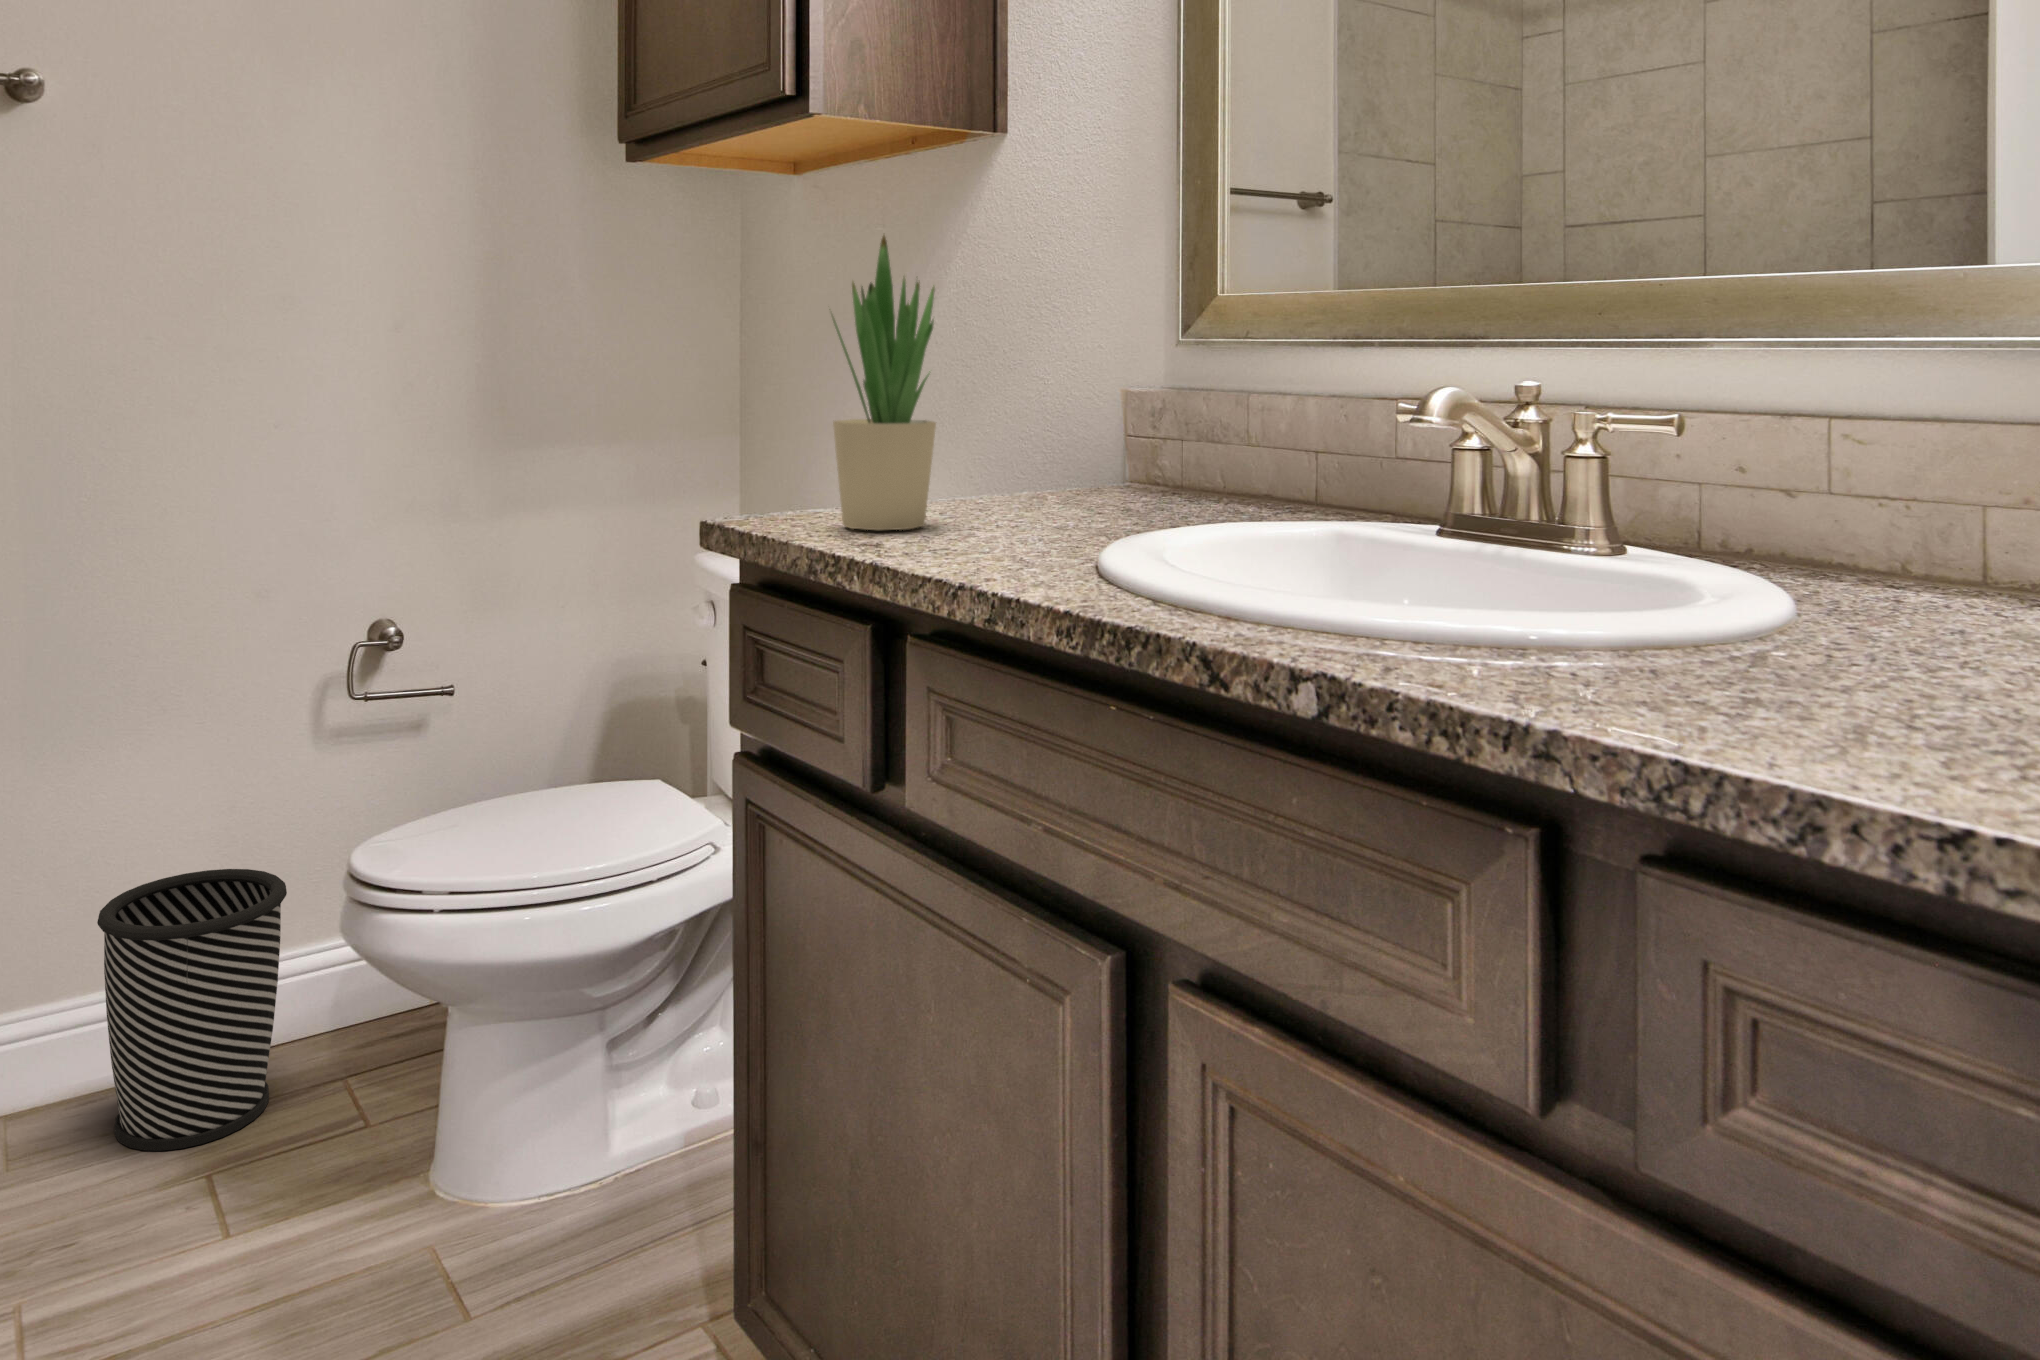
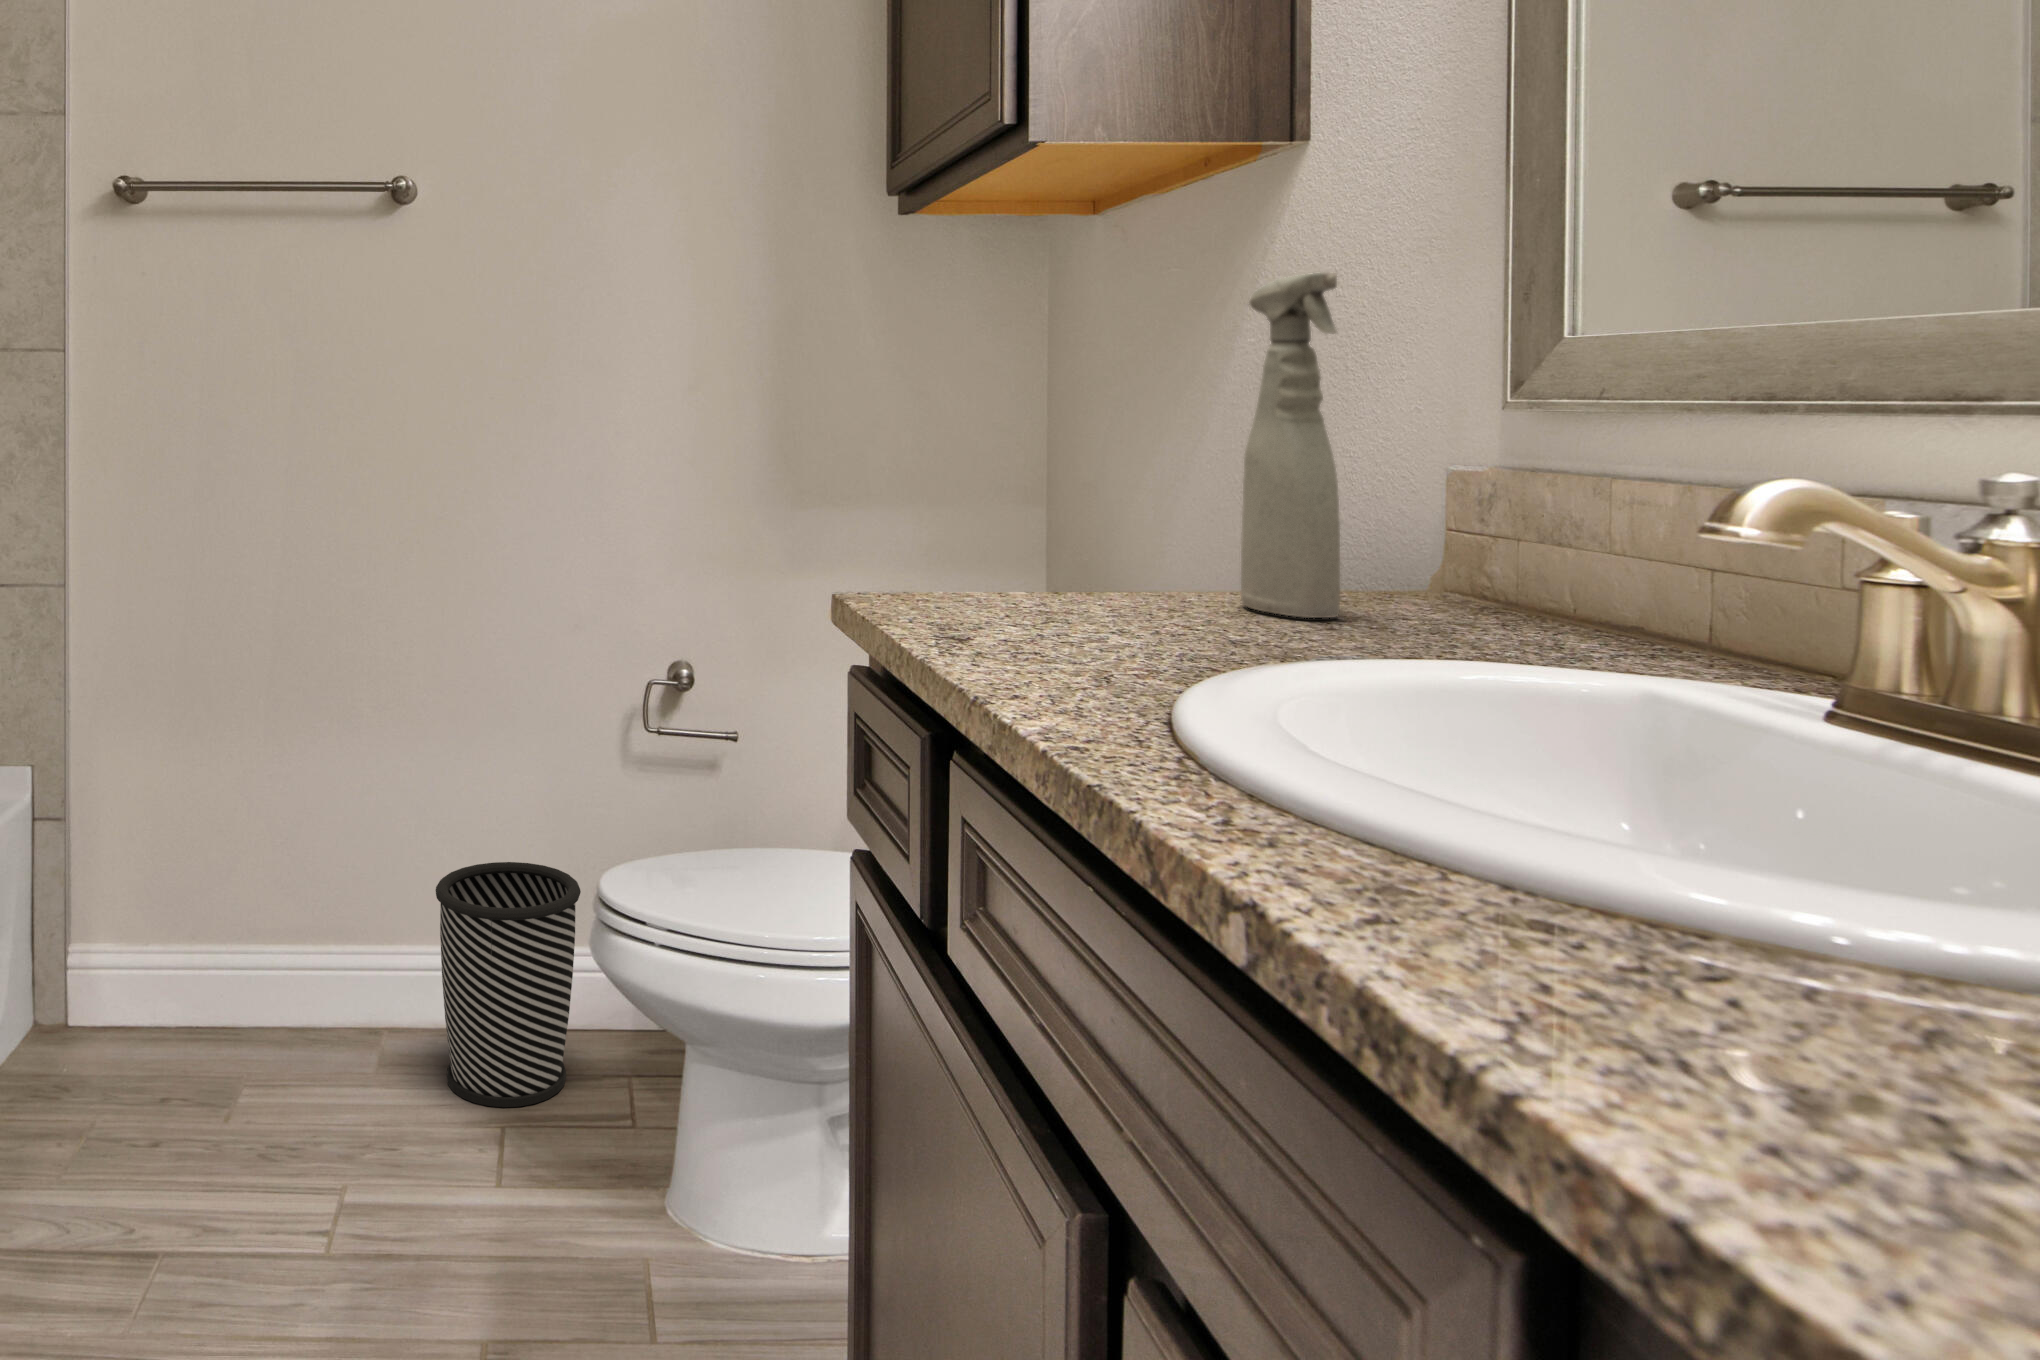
potted plant: present [832,235,936,530] -> none [947,276,1088,624]
spray bottle: none [1024,242,1103,509] -> present [1241,272,1340,618]

